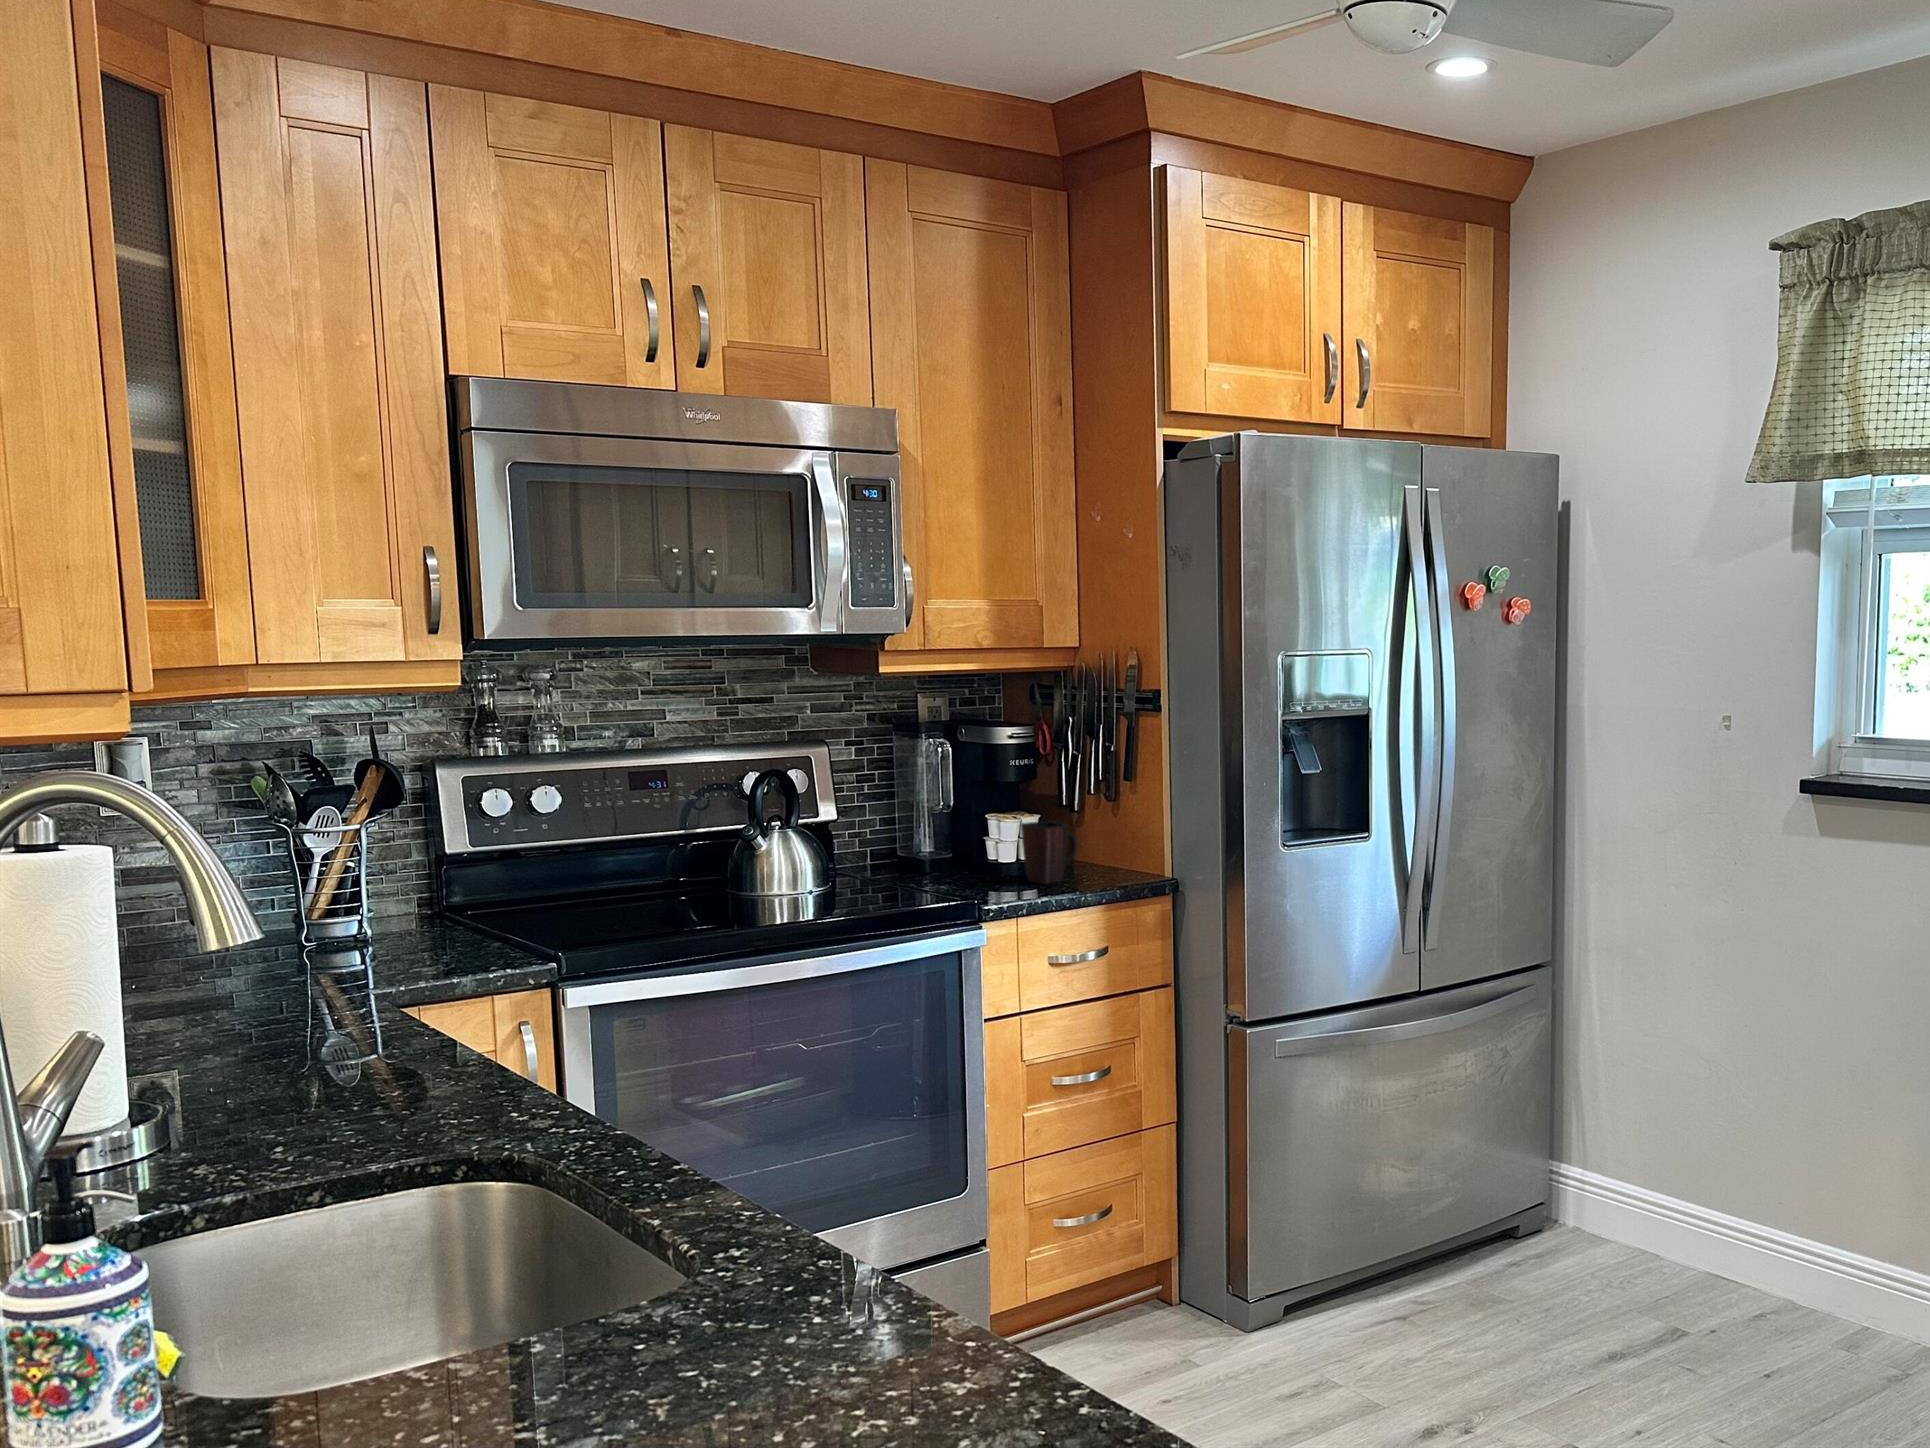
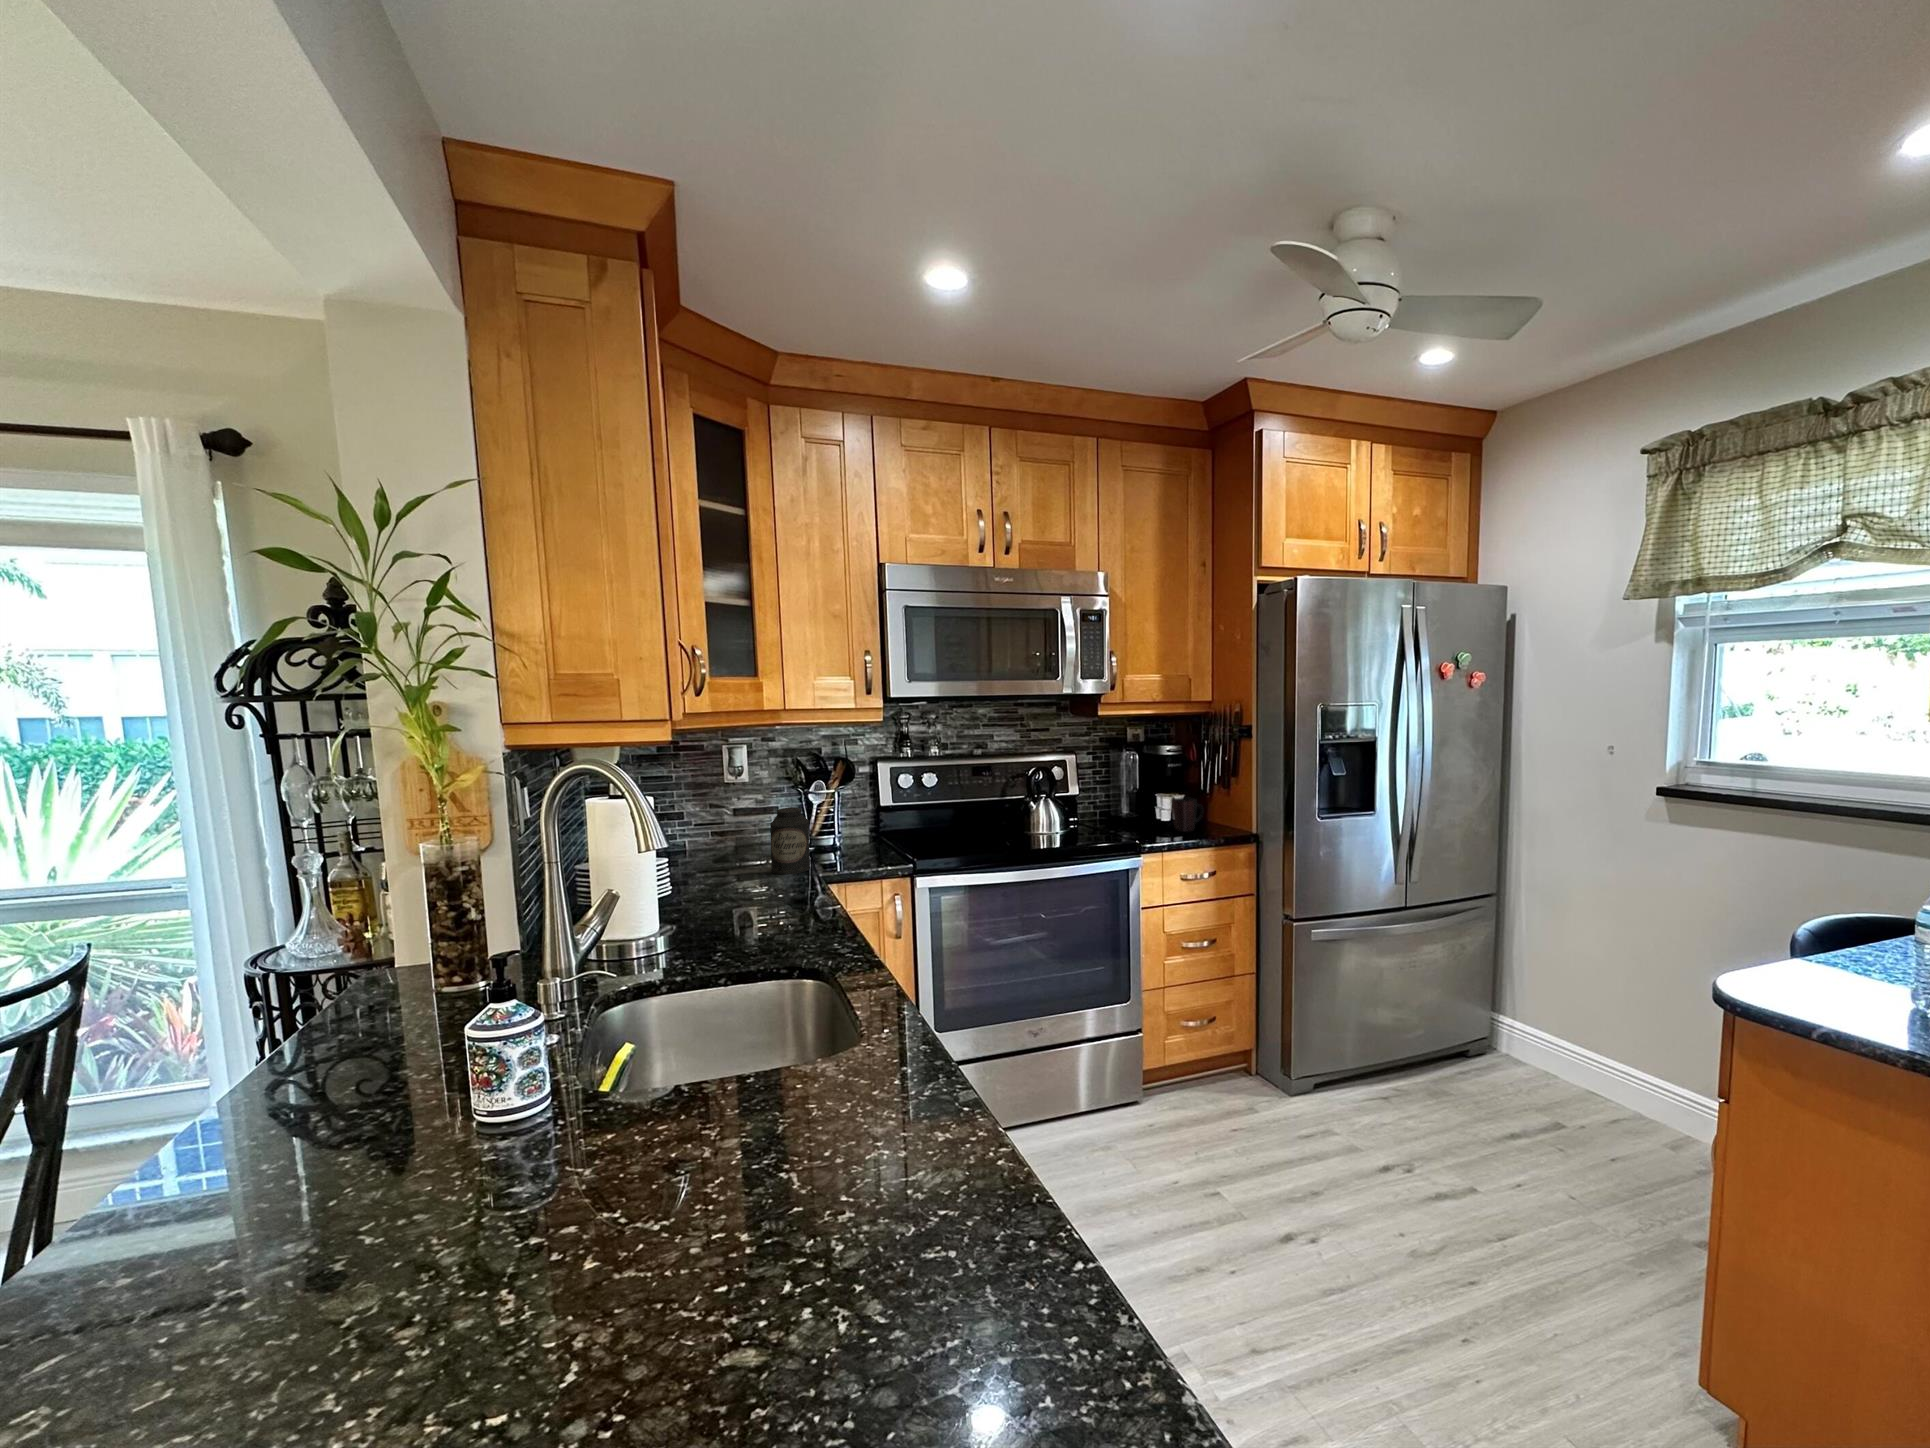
canister: none [243,868,335,1011] -> present [770,807,810,874]

